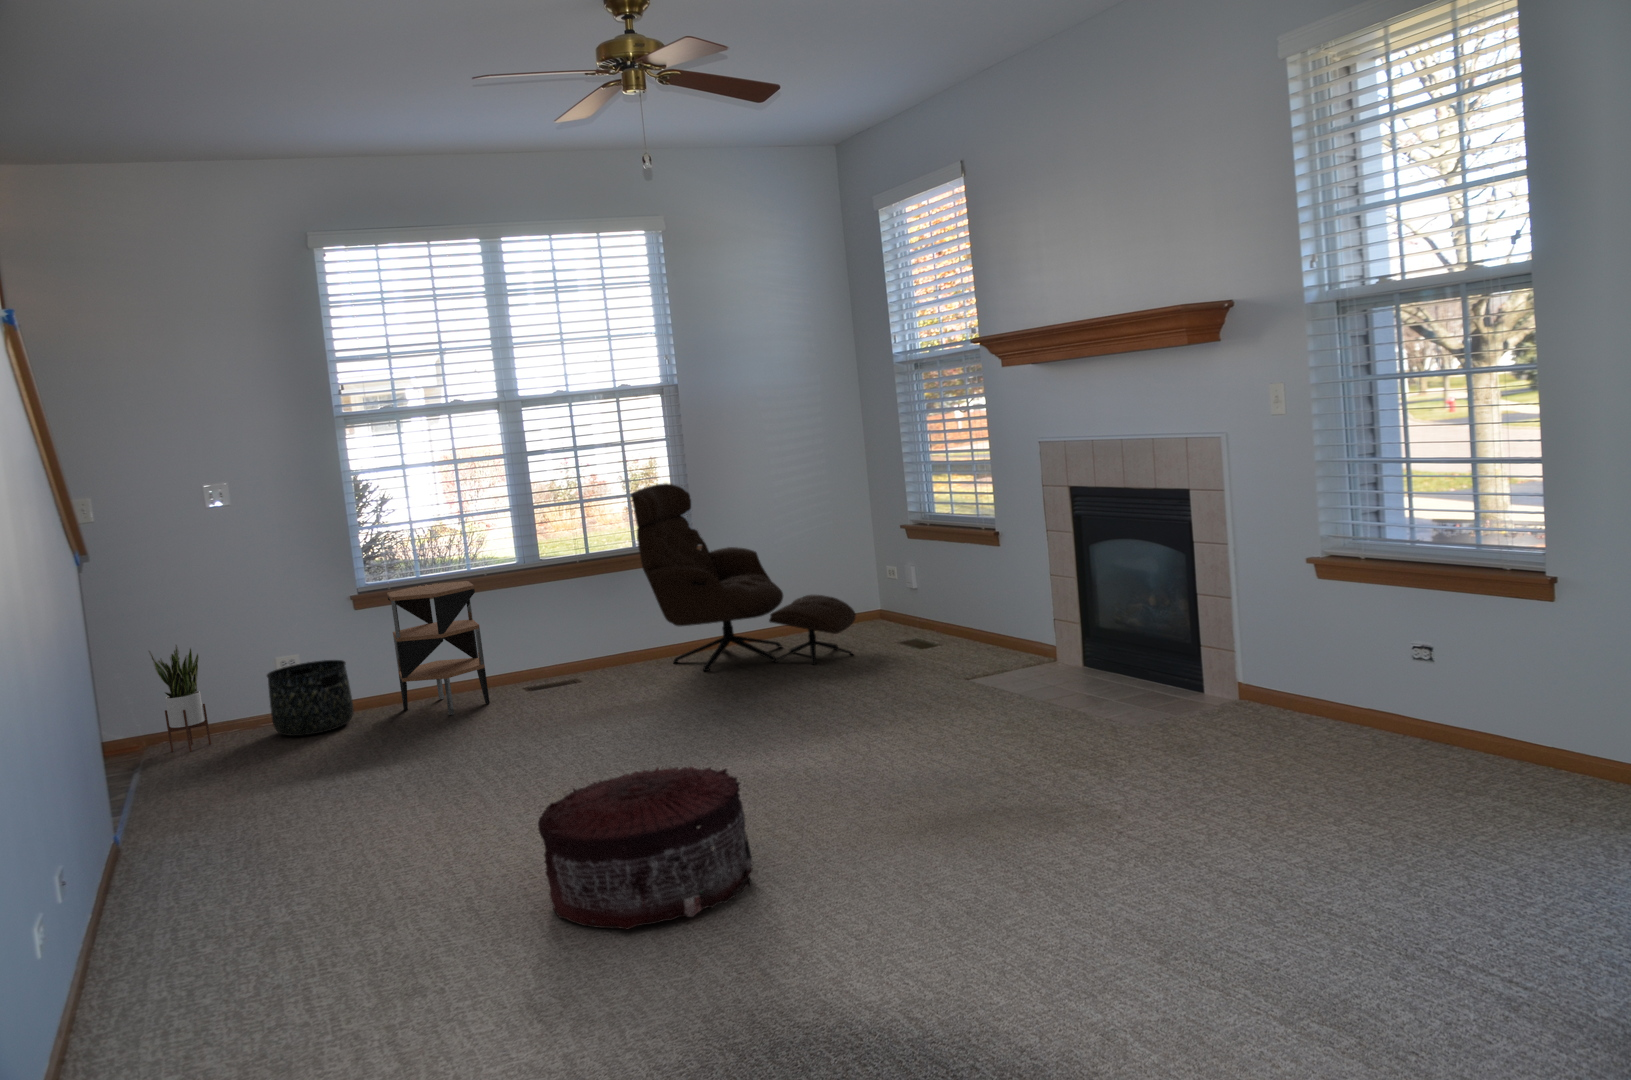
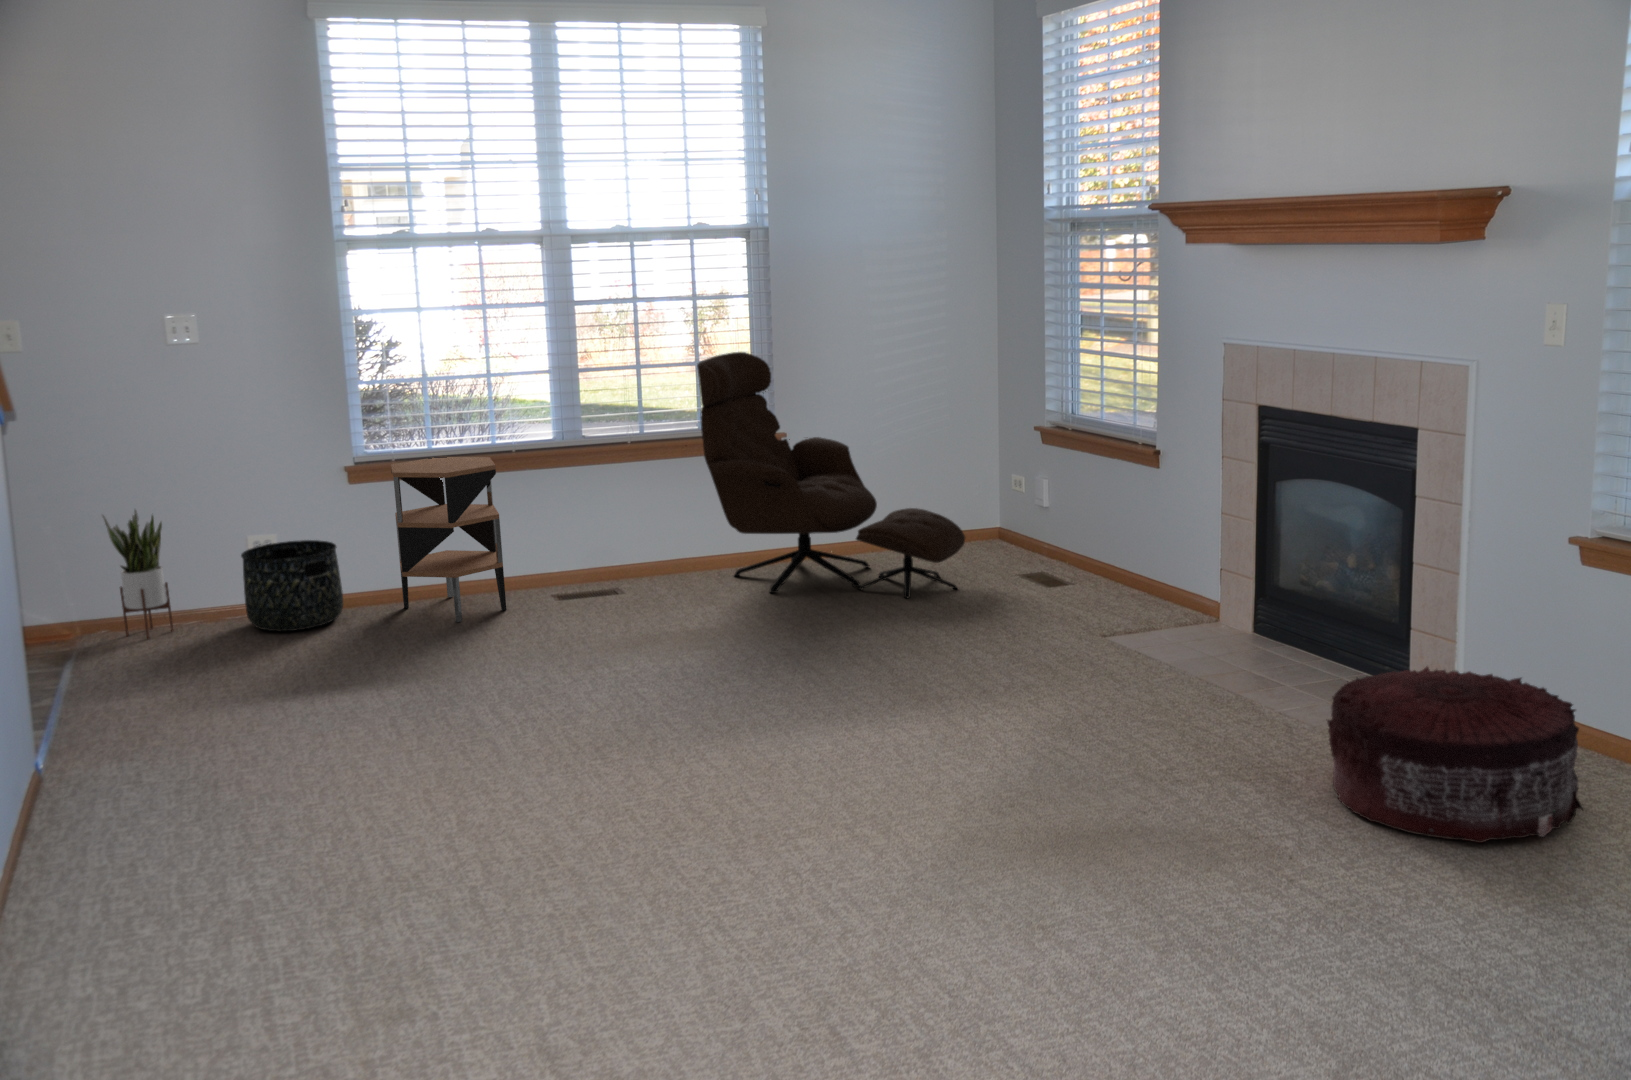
pouf: present [538,767,753,929] -> present [1327,666,1583,843]

